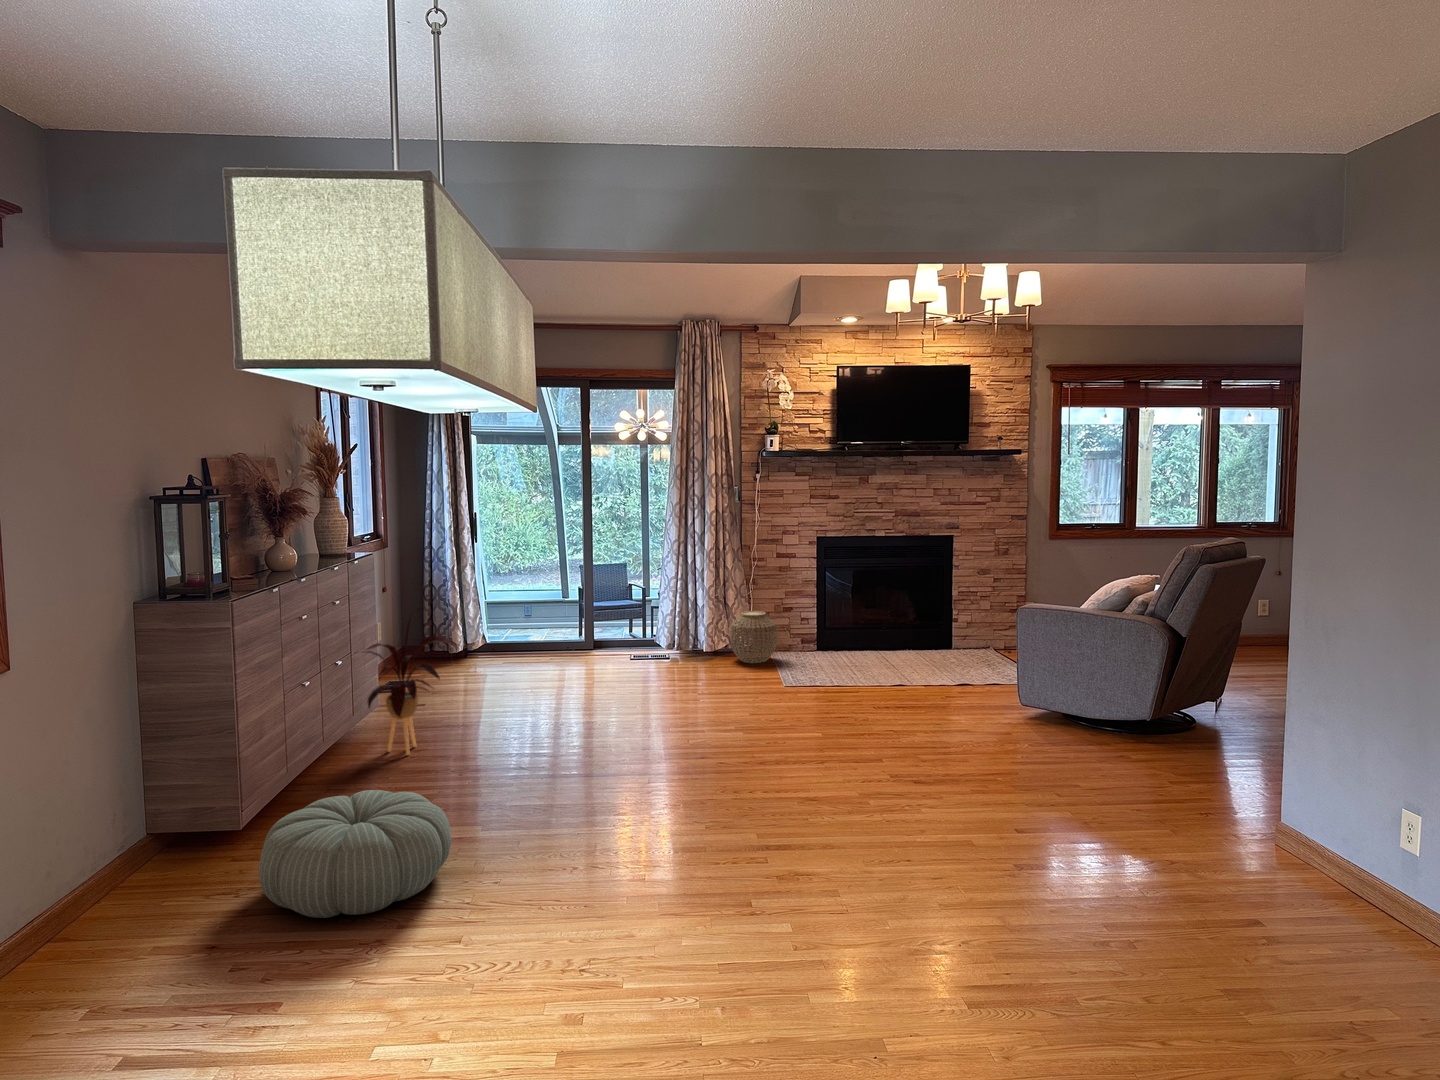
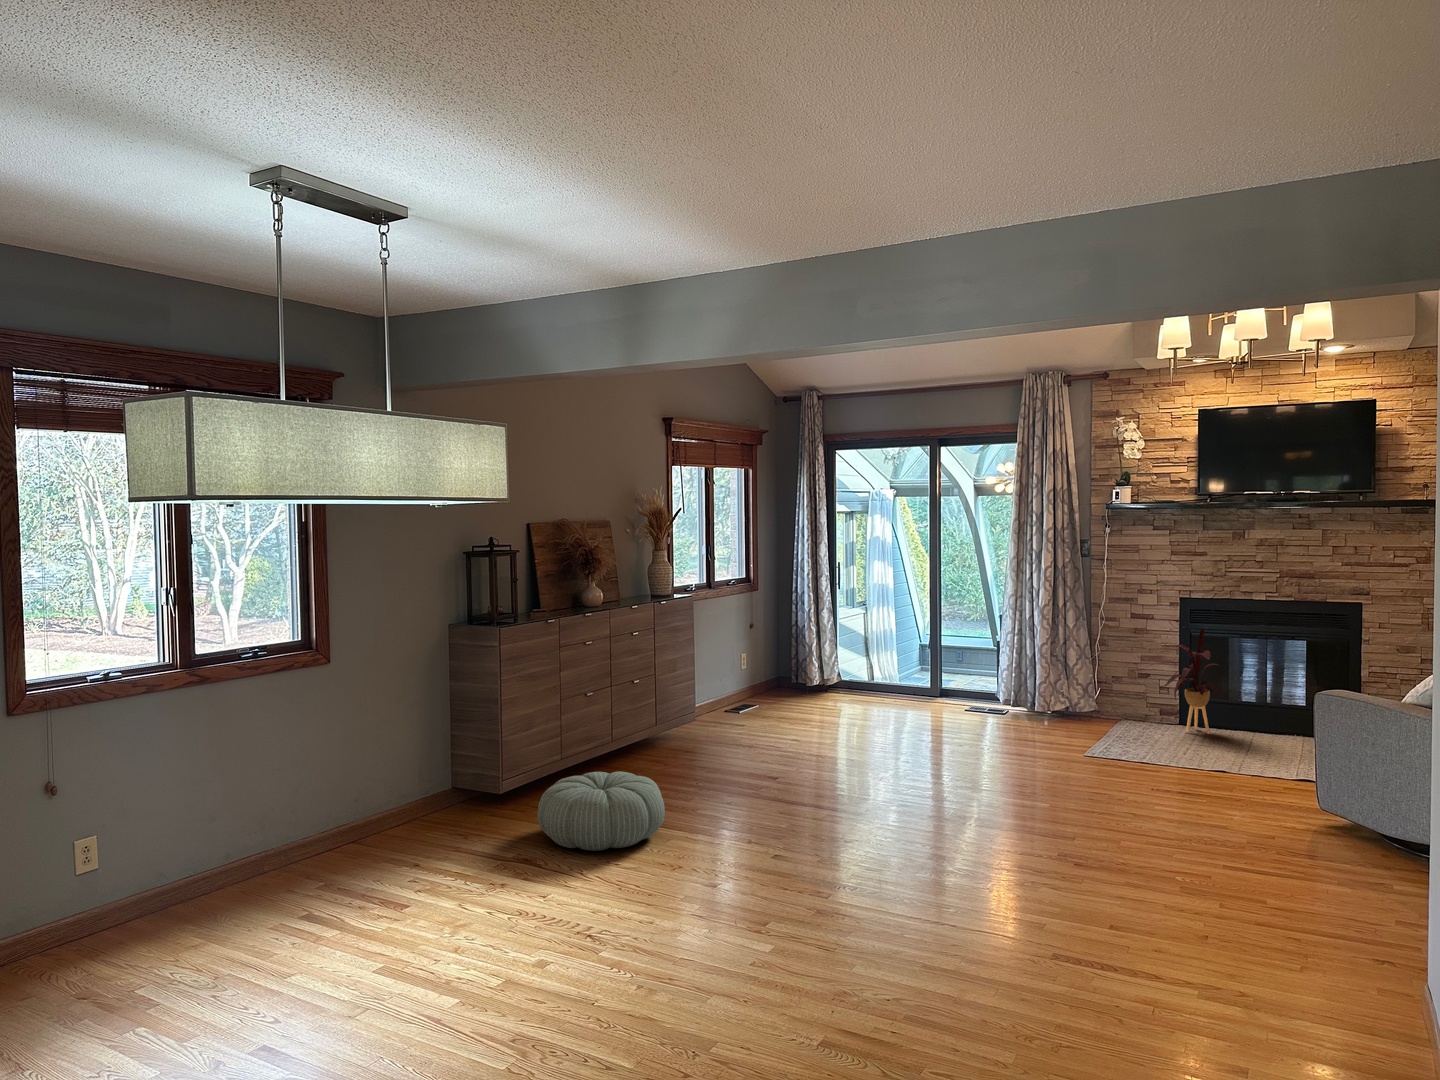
woven basket: present [730,611,777,663] -> none [1064,673,1116,728]
house plant: present [367,612,456,755] -> present [1165,627,1218,734]

